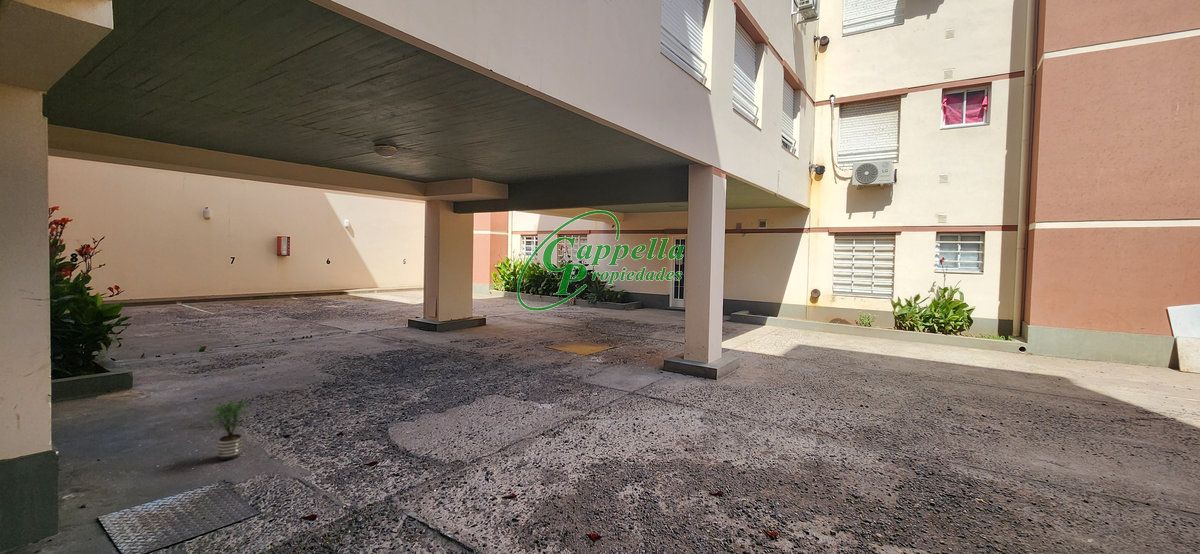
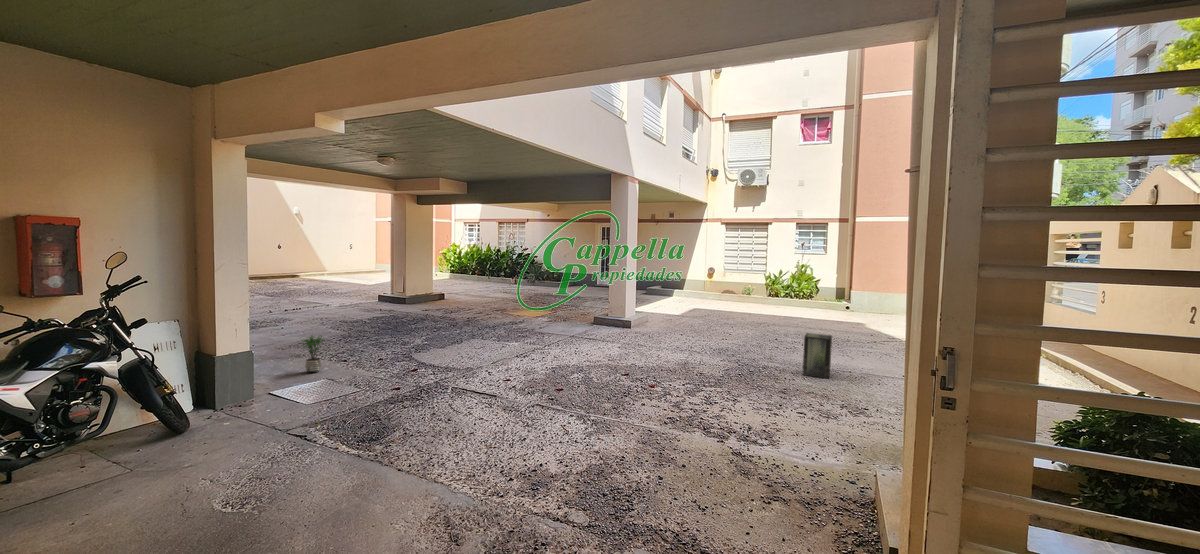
storage box: none [1057,427,1136,528] -> present [802,333,832,379]

